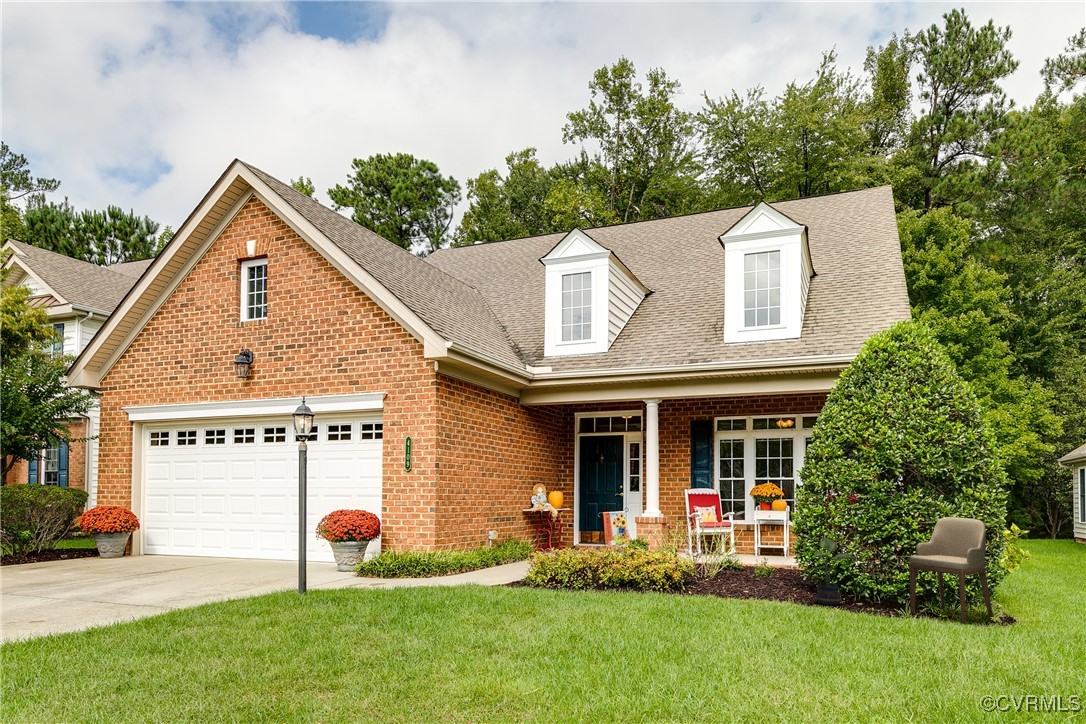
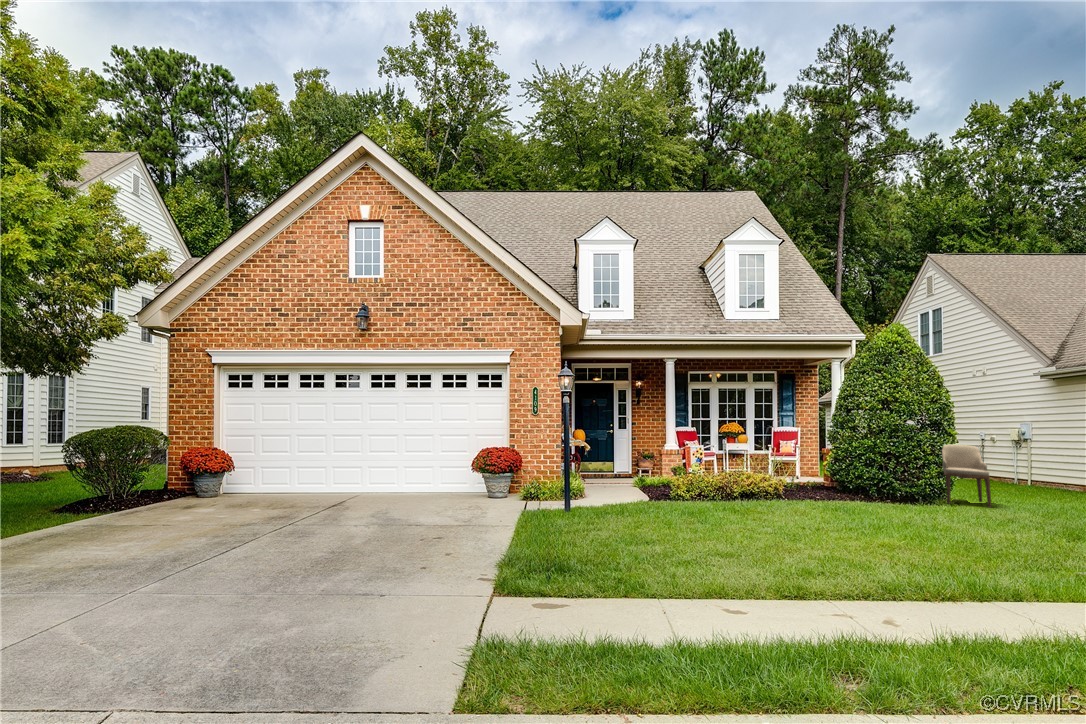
potted plant: present [809,538,856,605] -> none [874,459,907,501]

